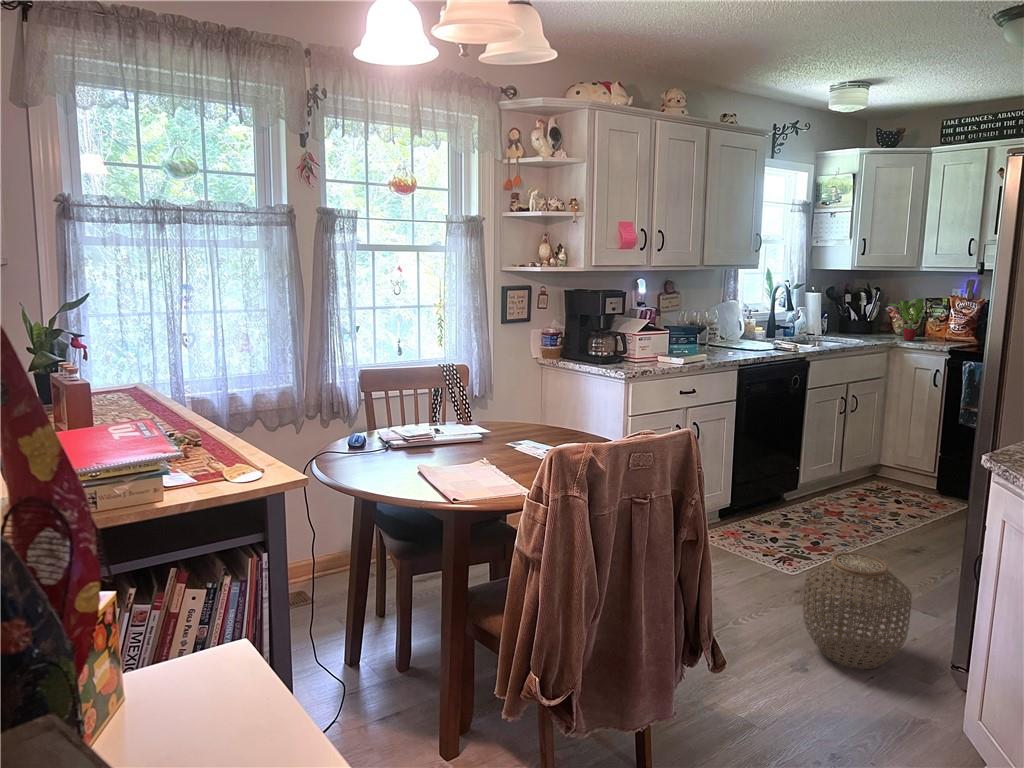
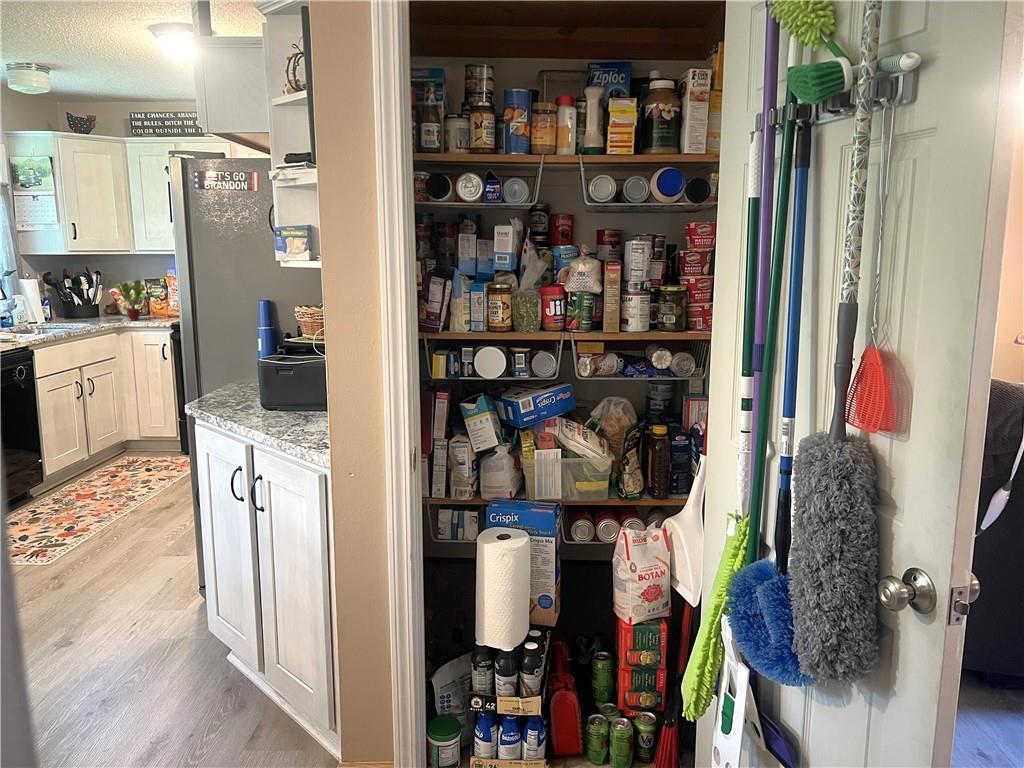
woven basket: present [803,552,912,669] -> none [54,518,158,625]

